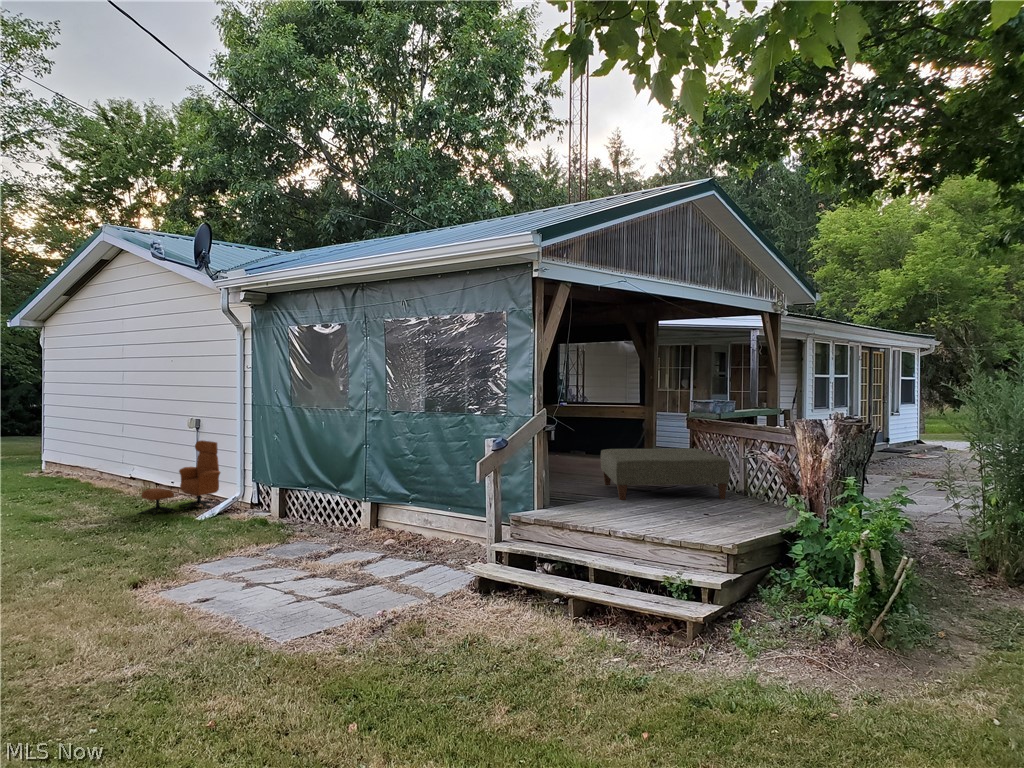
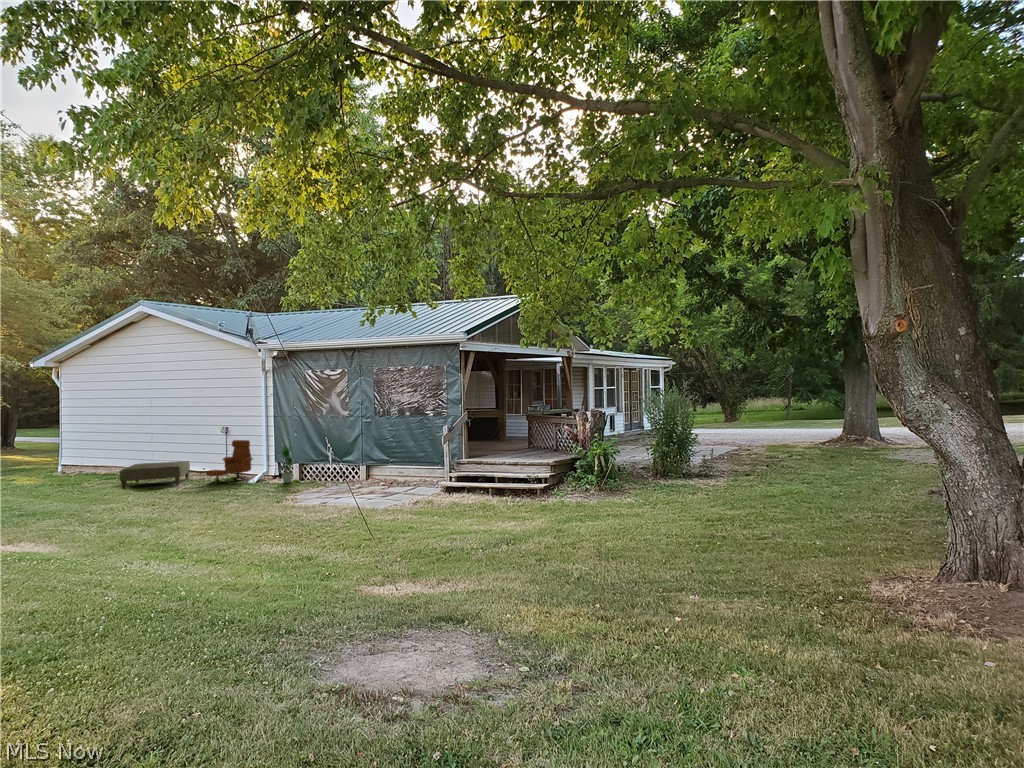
ottoman: present [601,448,730,500] -> present [119,461,190,489]
potted plant: none [232,453,275,521] -> present [282,447,295,483]

